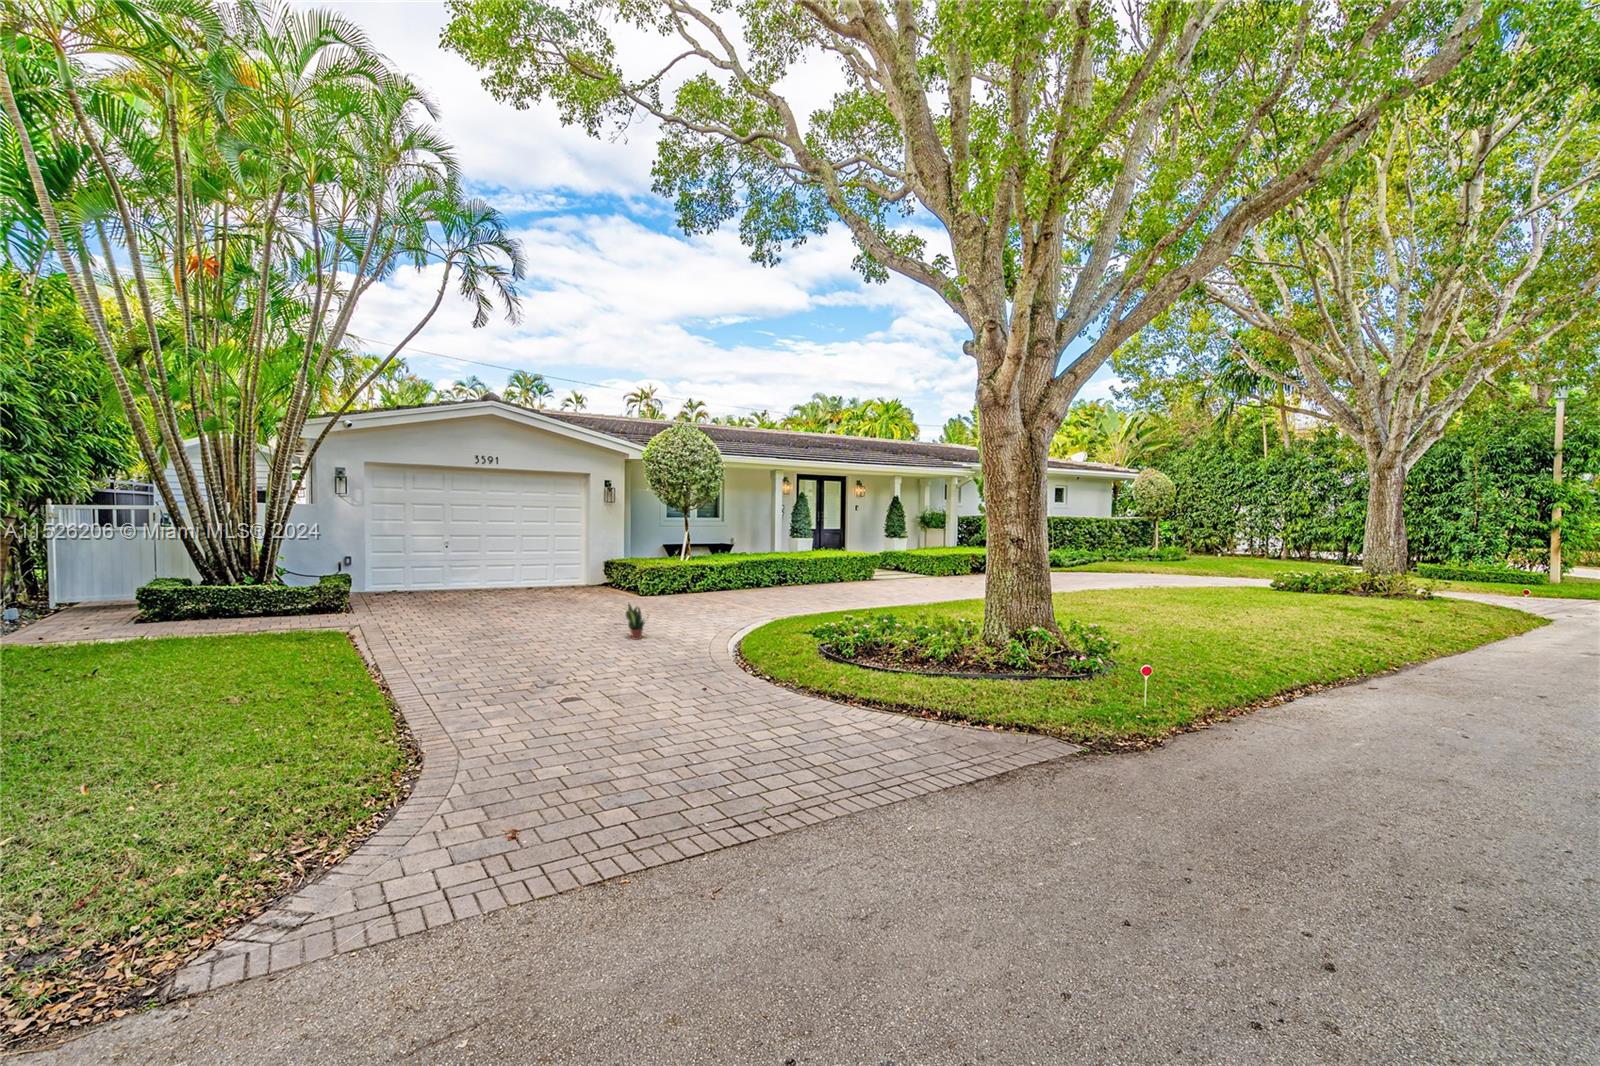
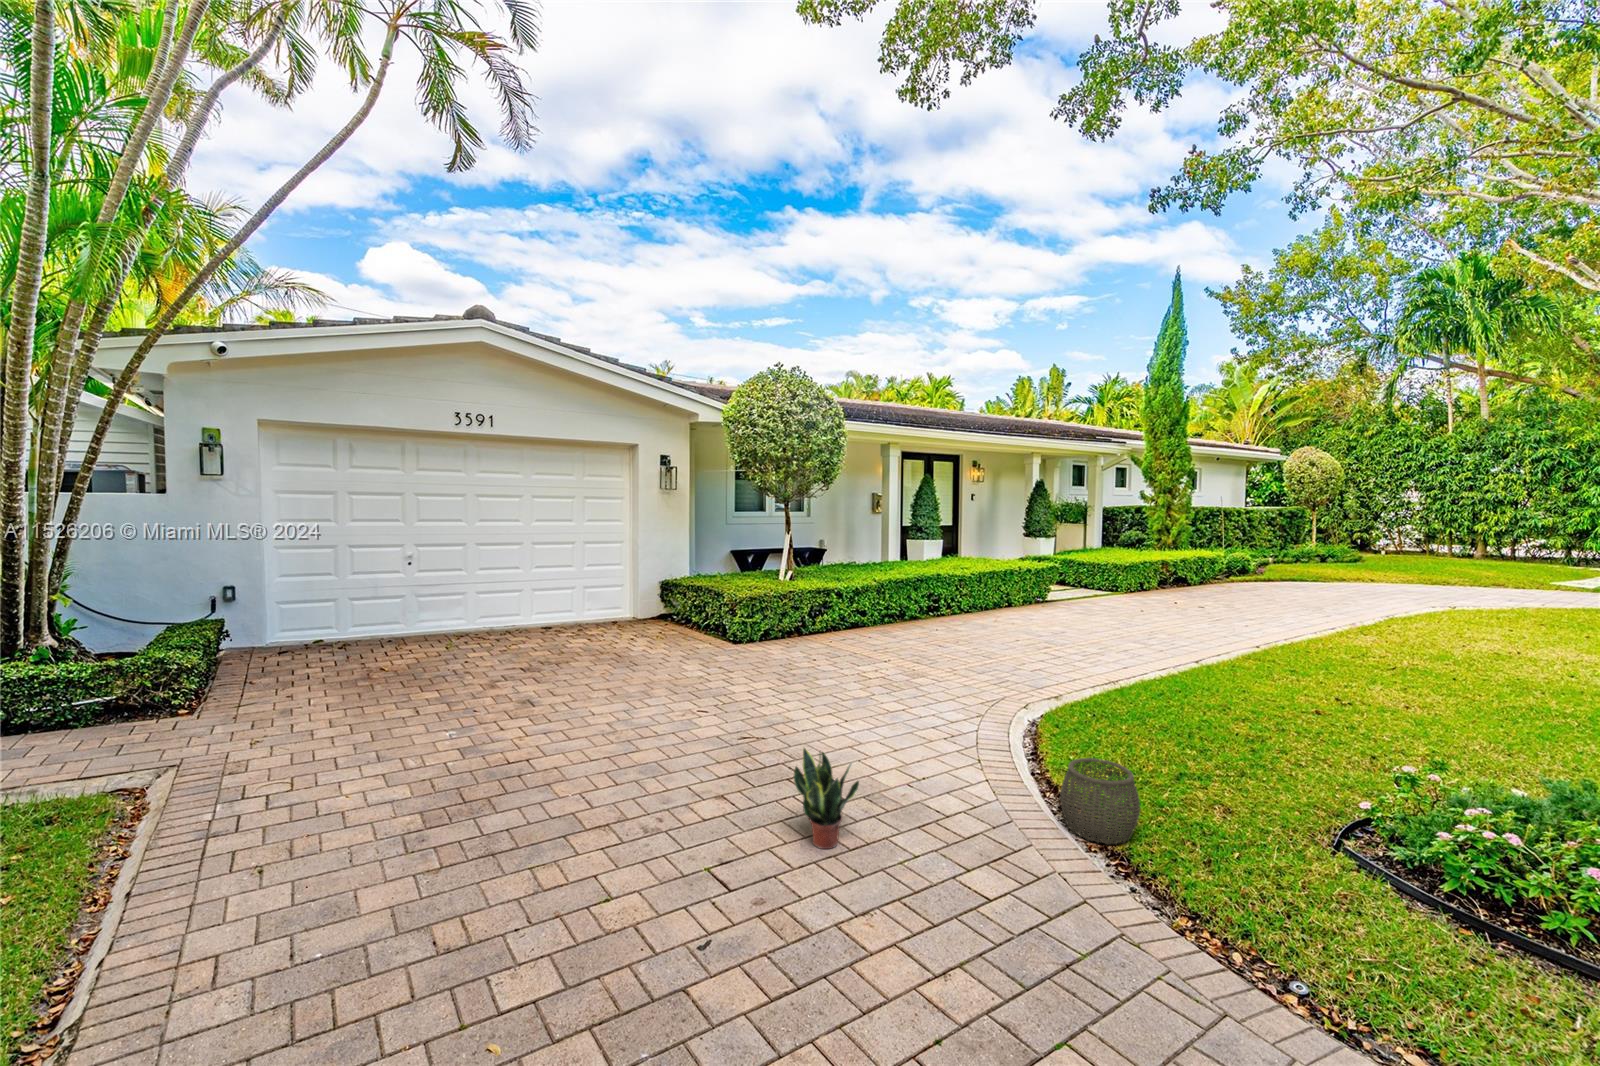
woven basket: none [732,612,761,640] -> present [1060,758,1140,844]

